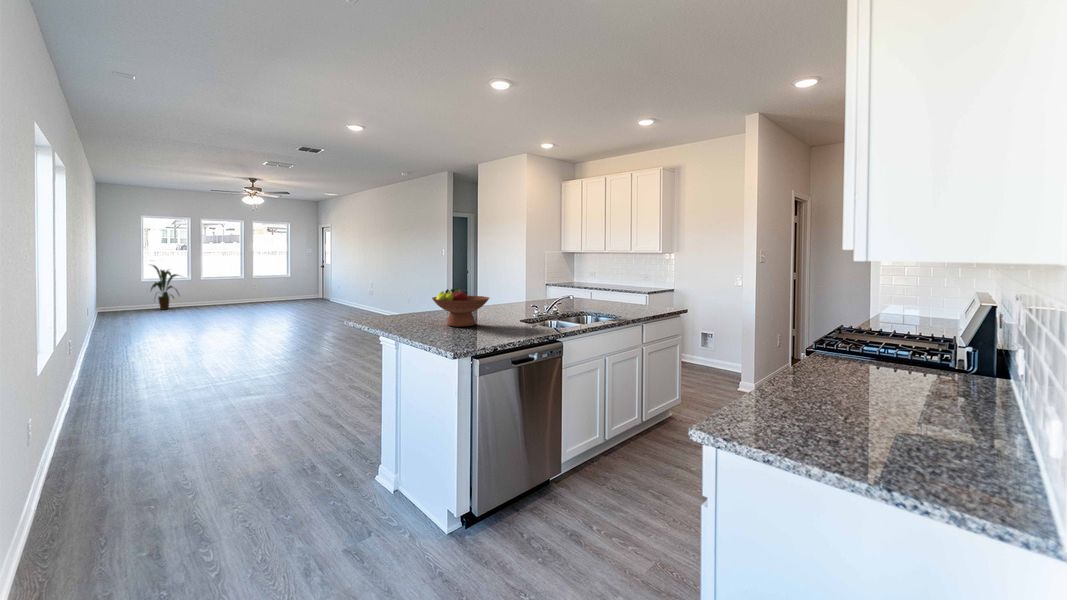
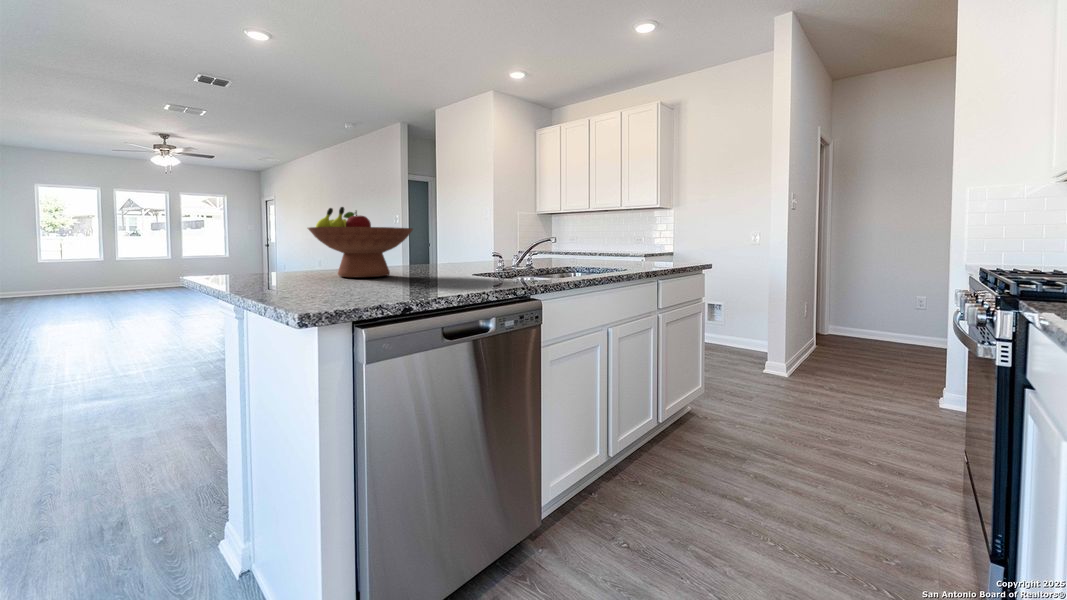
house plant: present [151,265,179,309] -> none [45,240,96,294]

